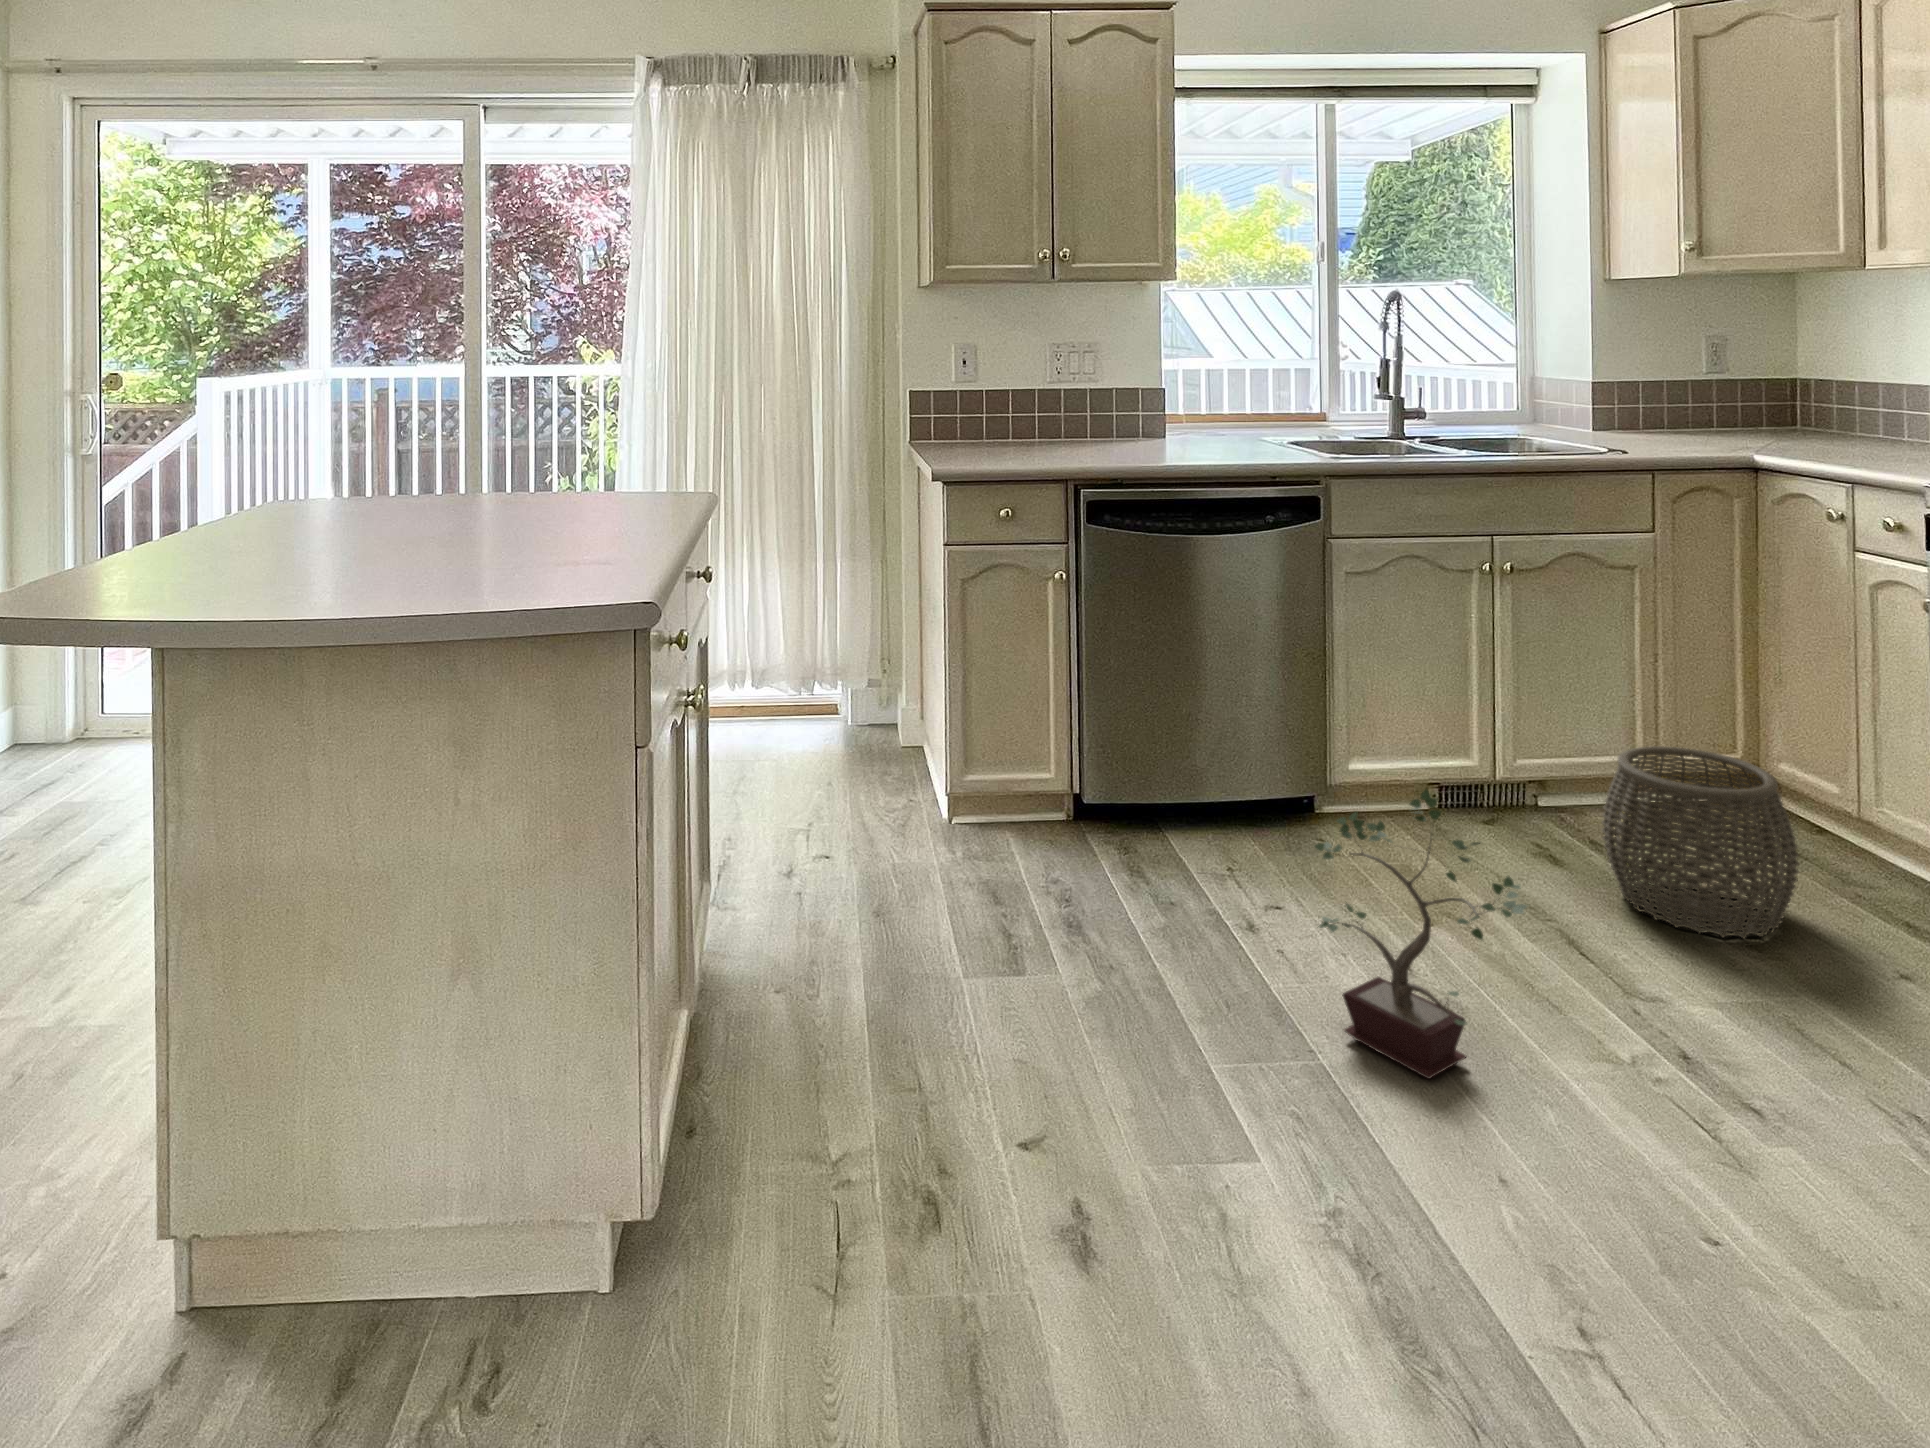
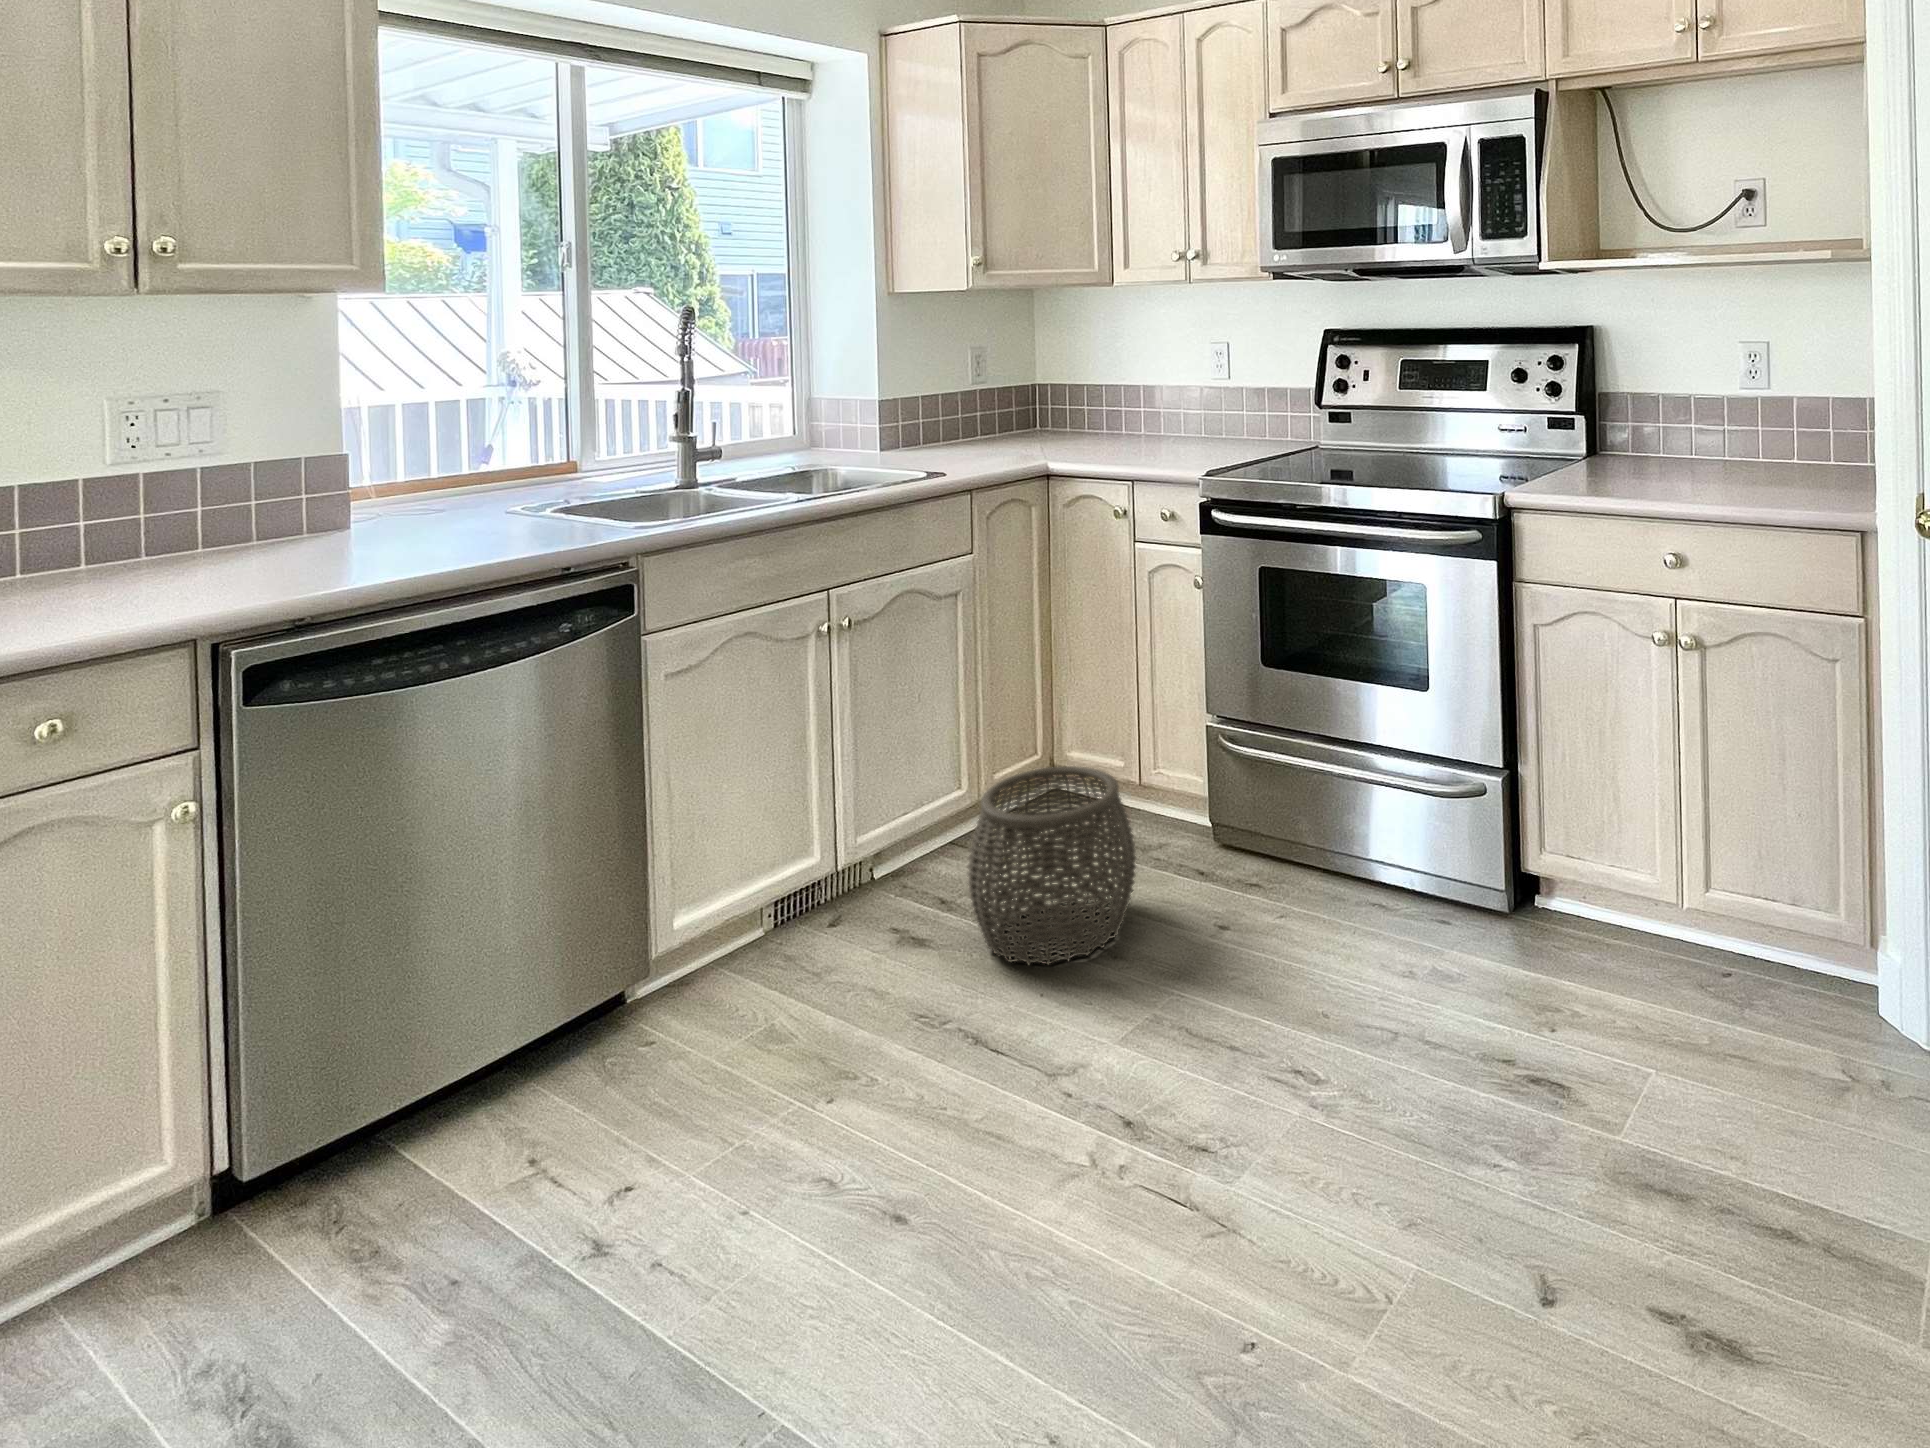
potted plant: present [1315,790,1527,1079] -> none [724,956,1040,1347]

